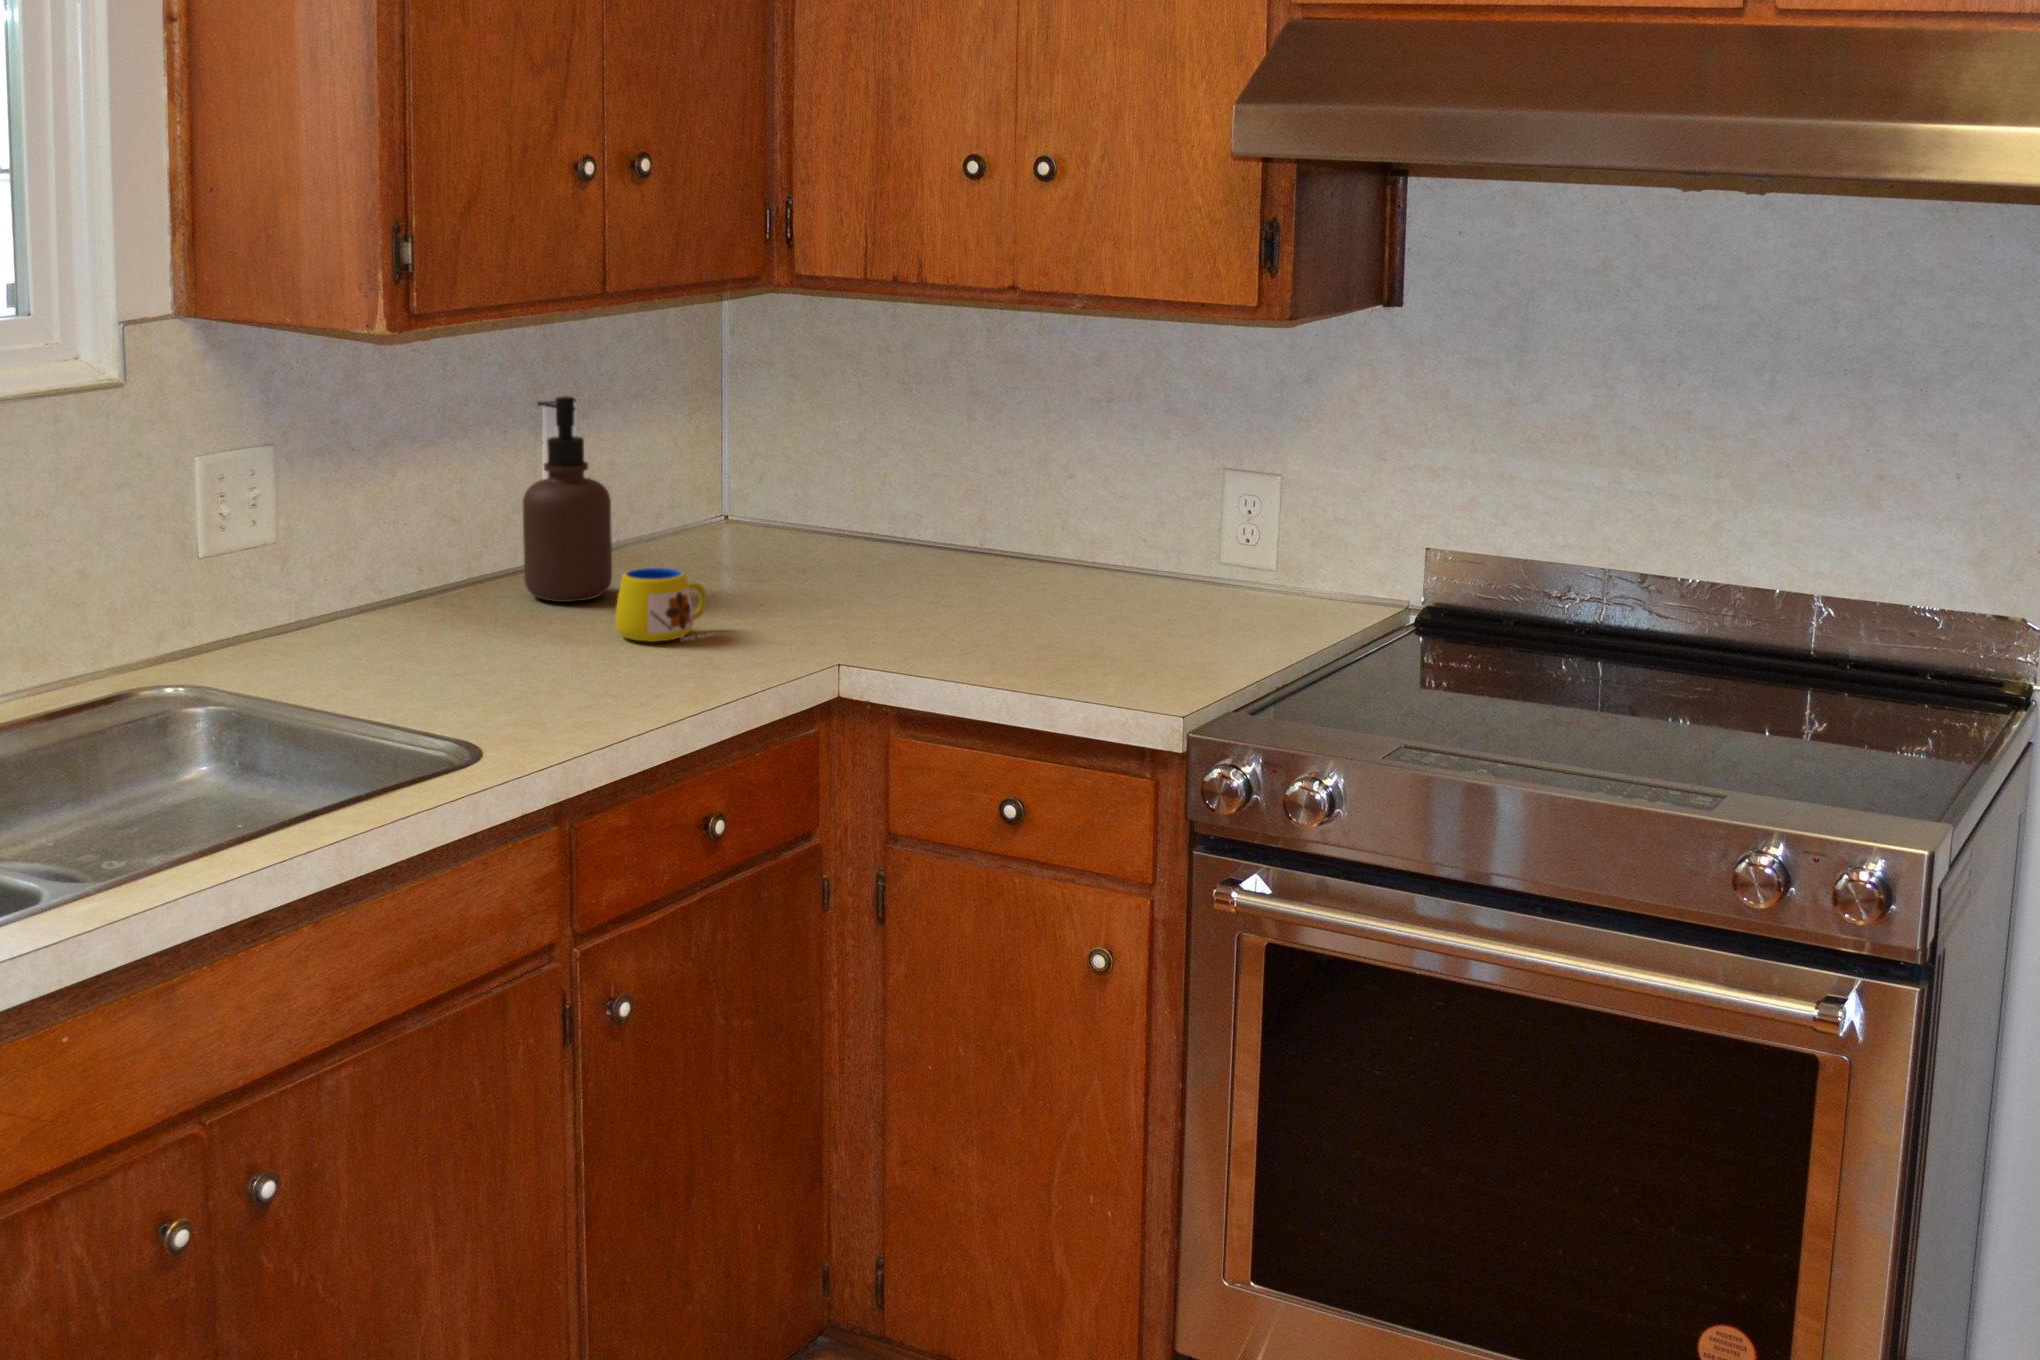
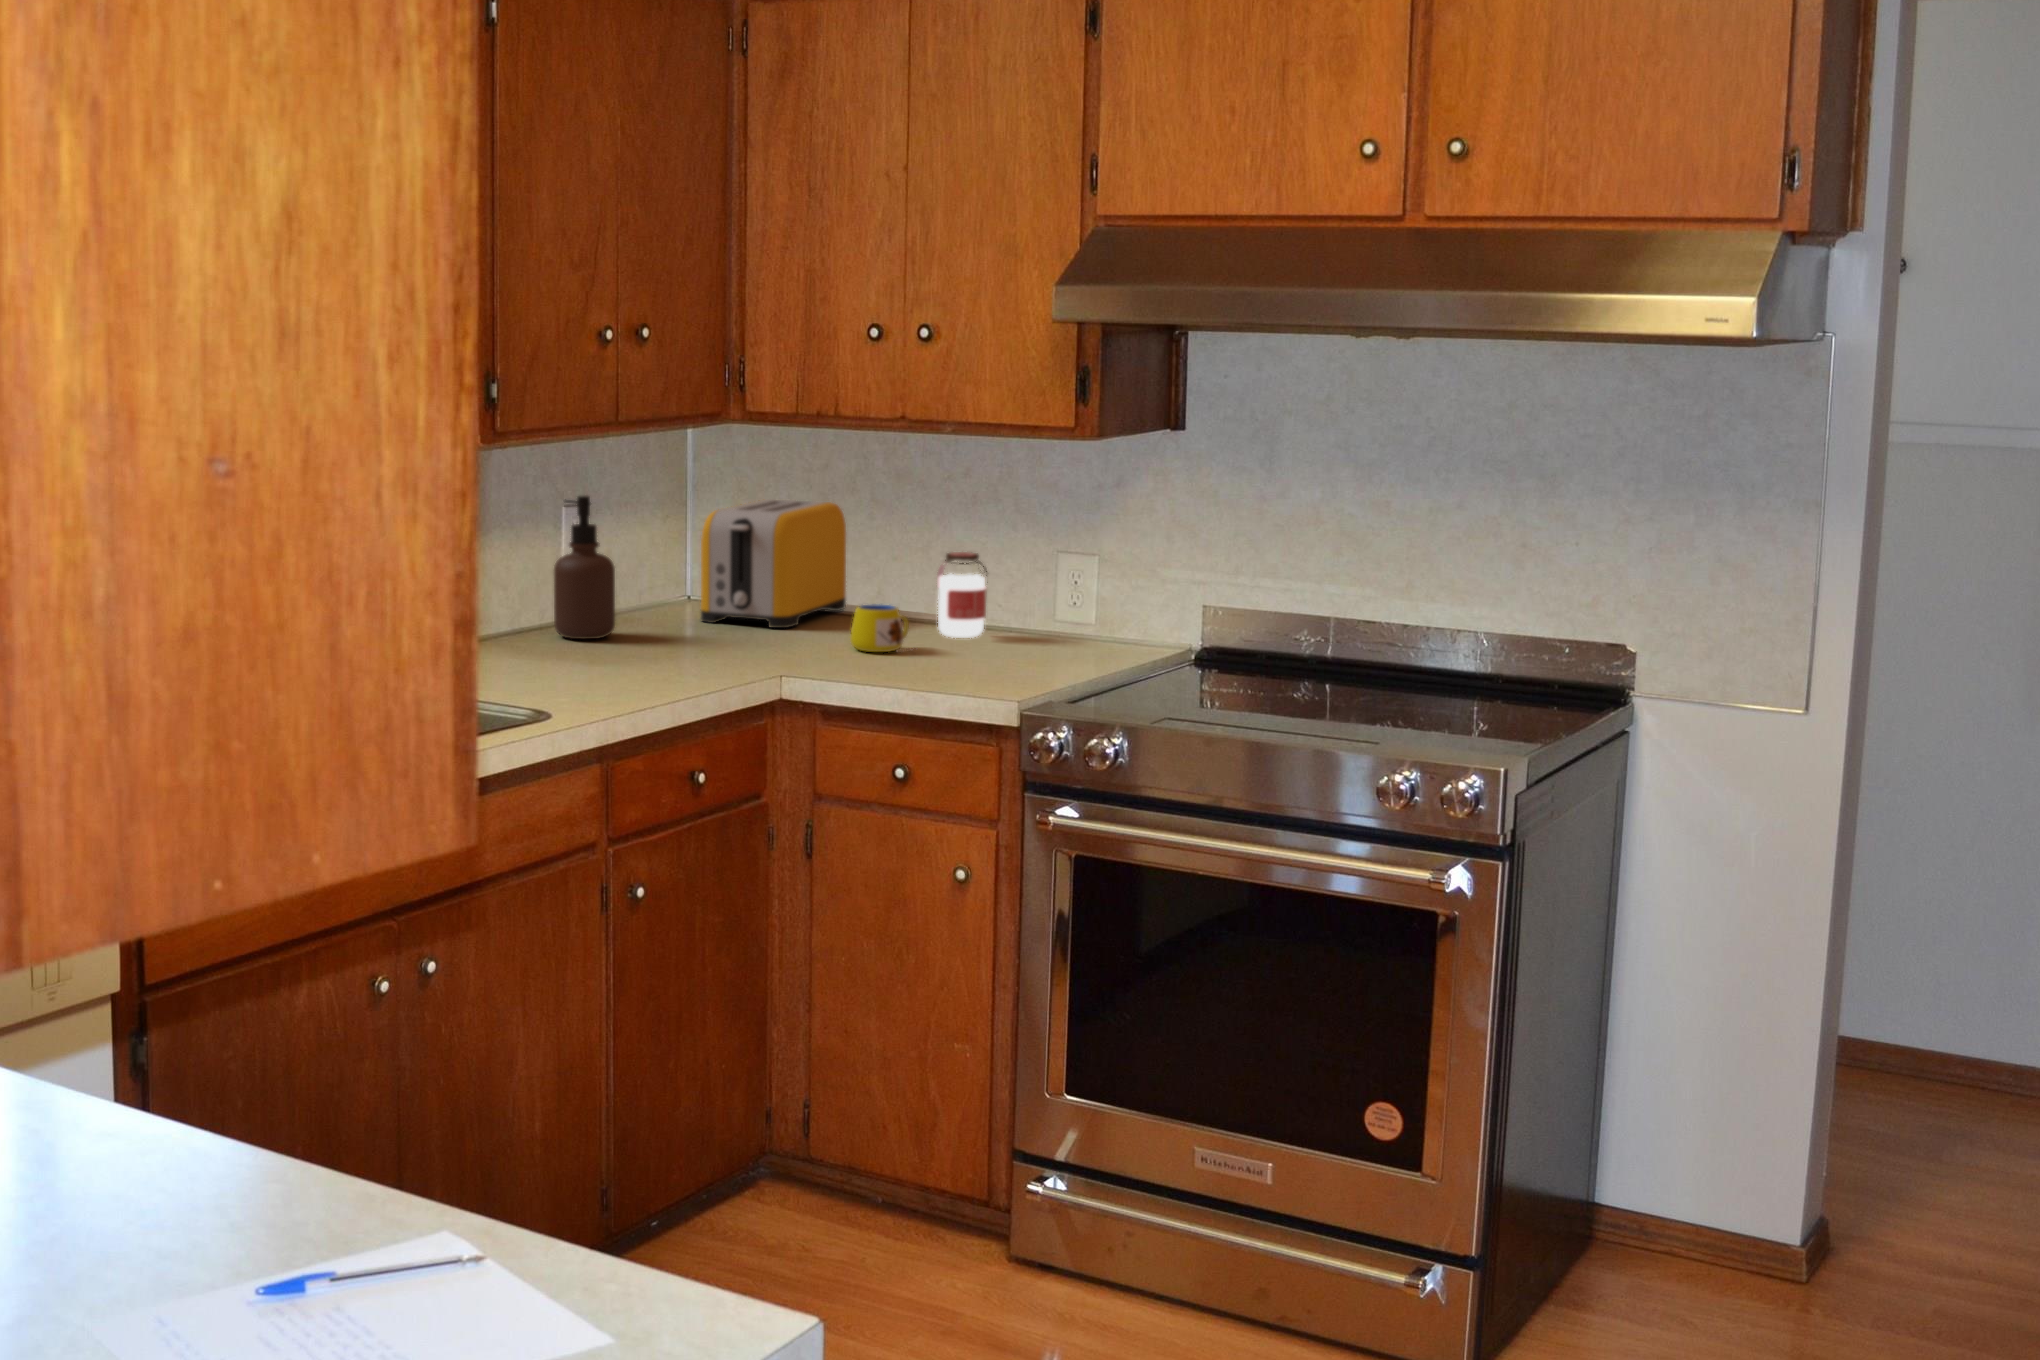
toaster: none [738,393,940,577] -> present [701,499,846,628]
jar: none [1064,473,1134,595] -> present [937,552,987,638]
mug: present [615,568,714,642] -> present [850,605,917,652]

